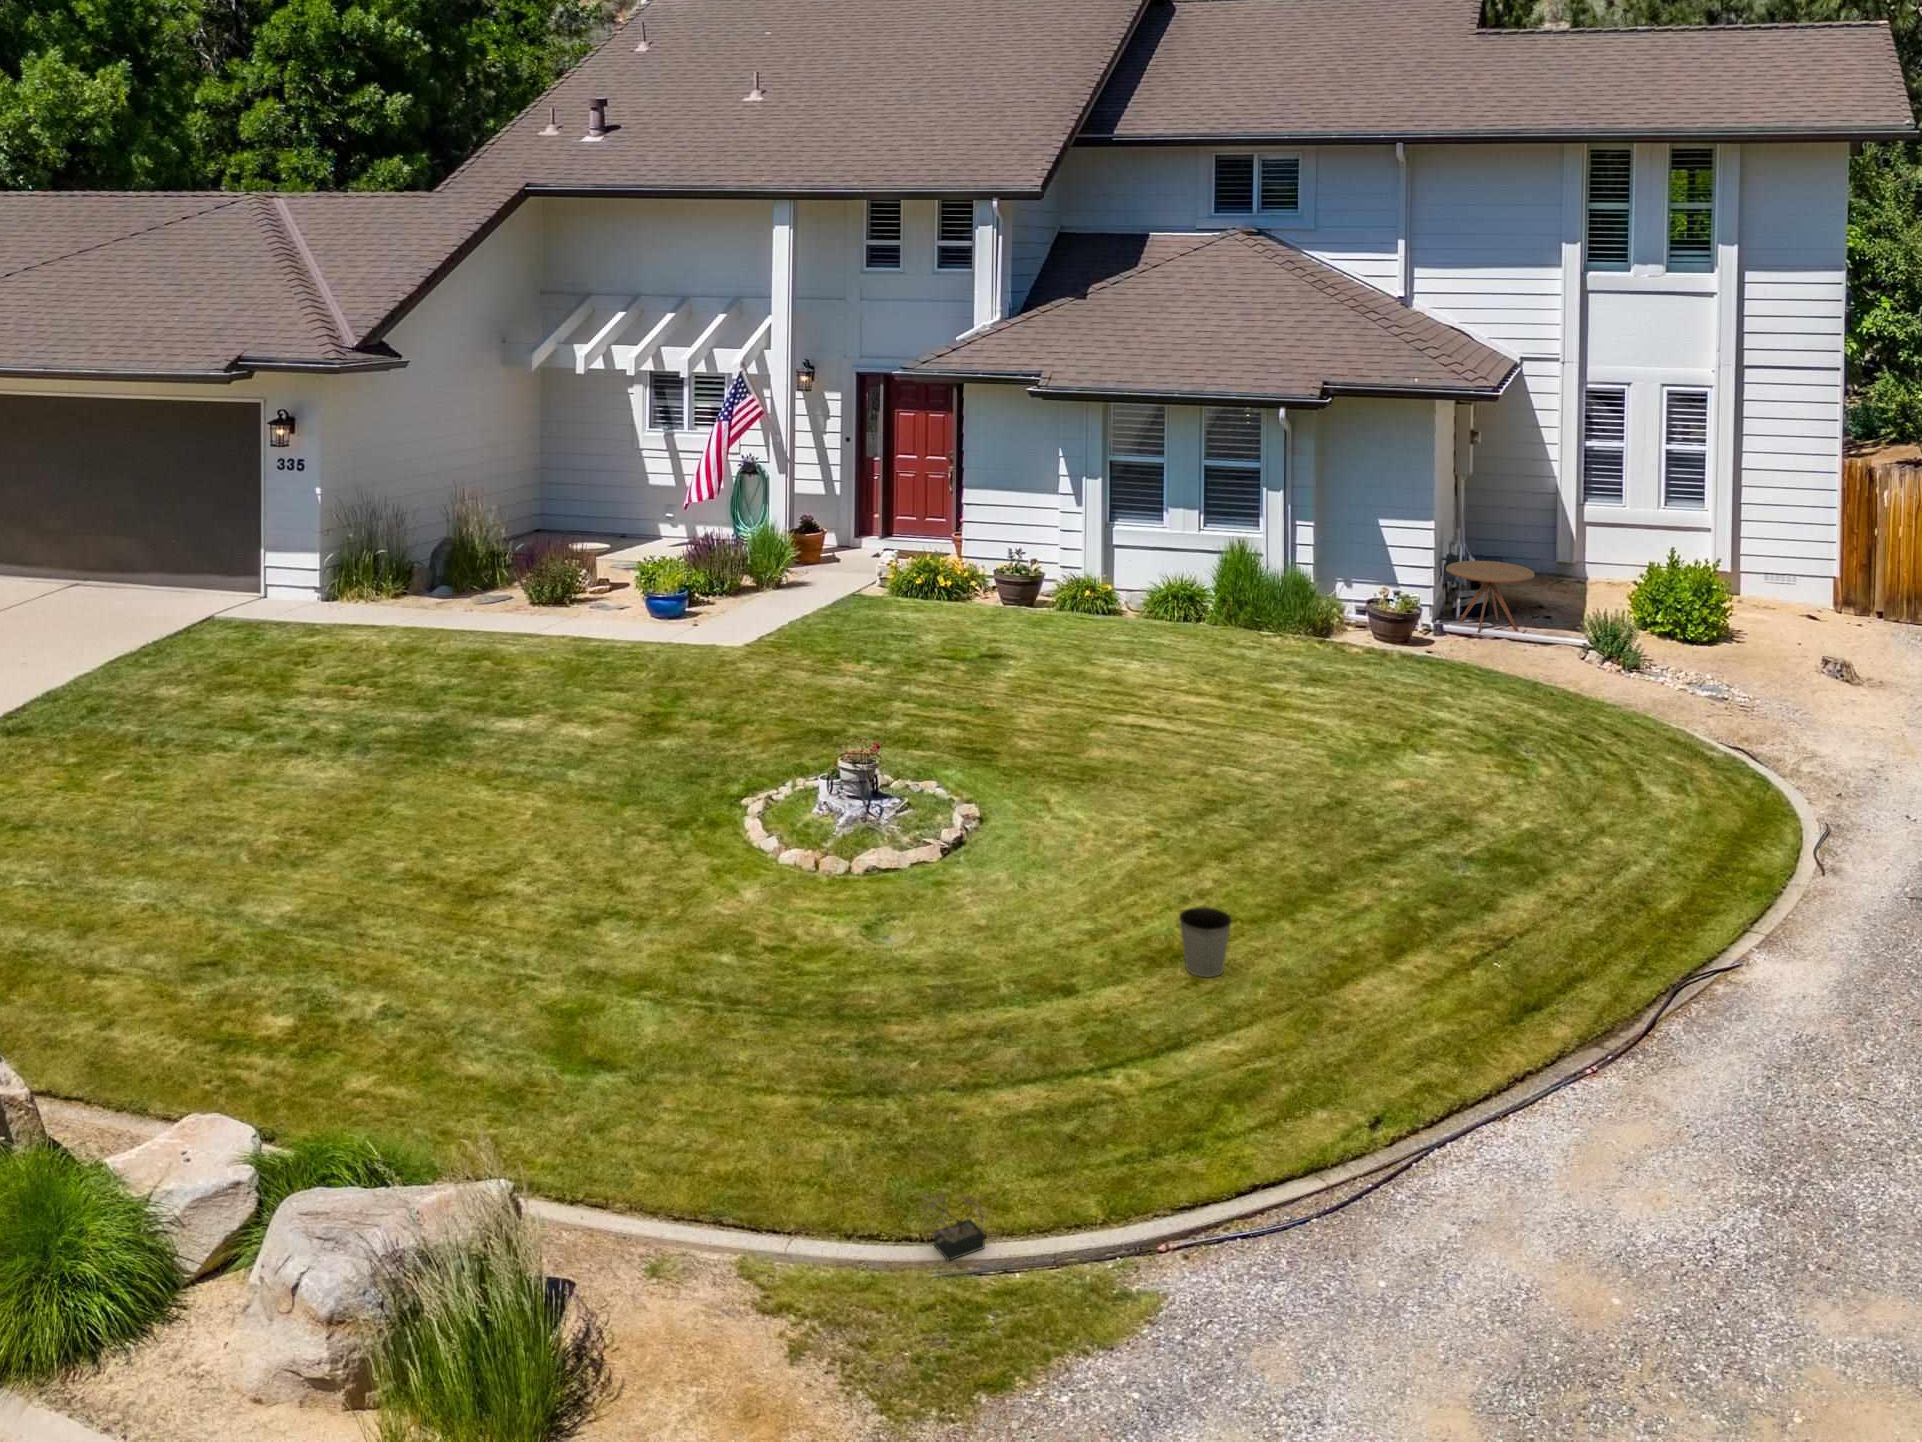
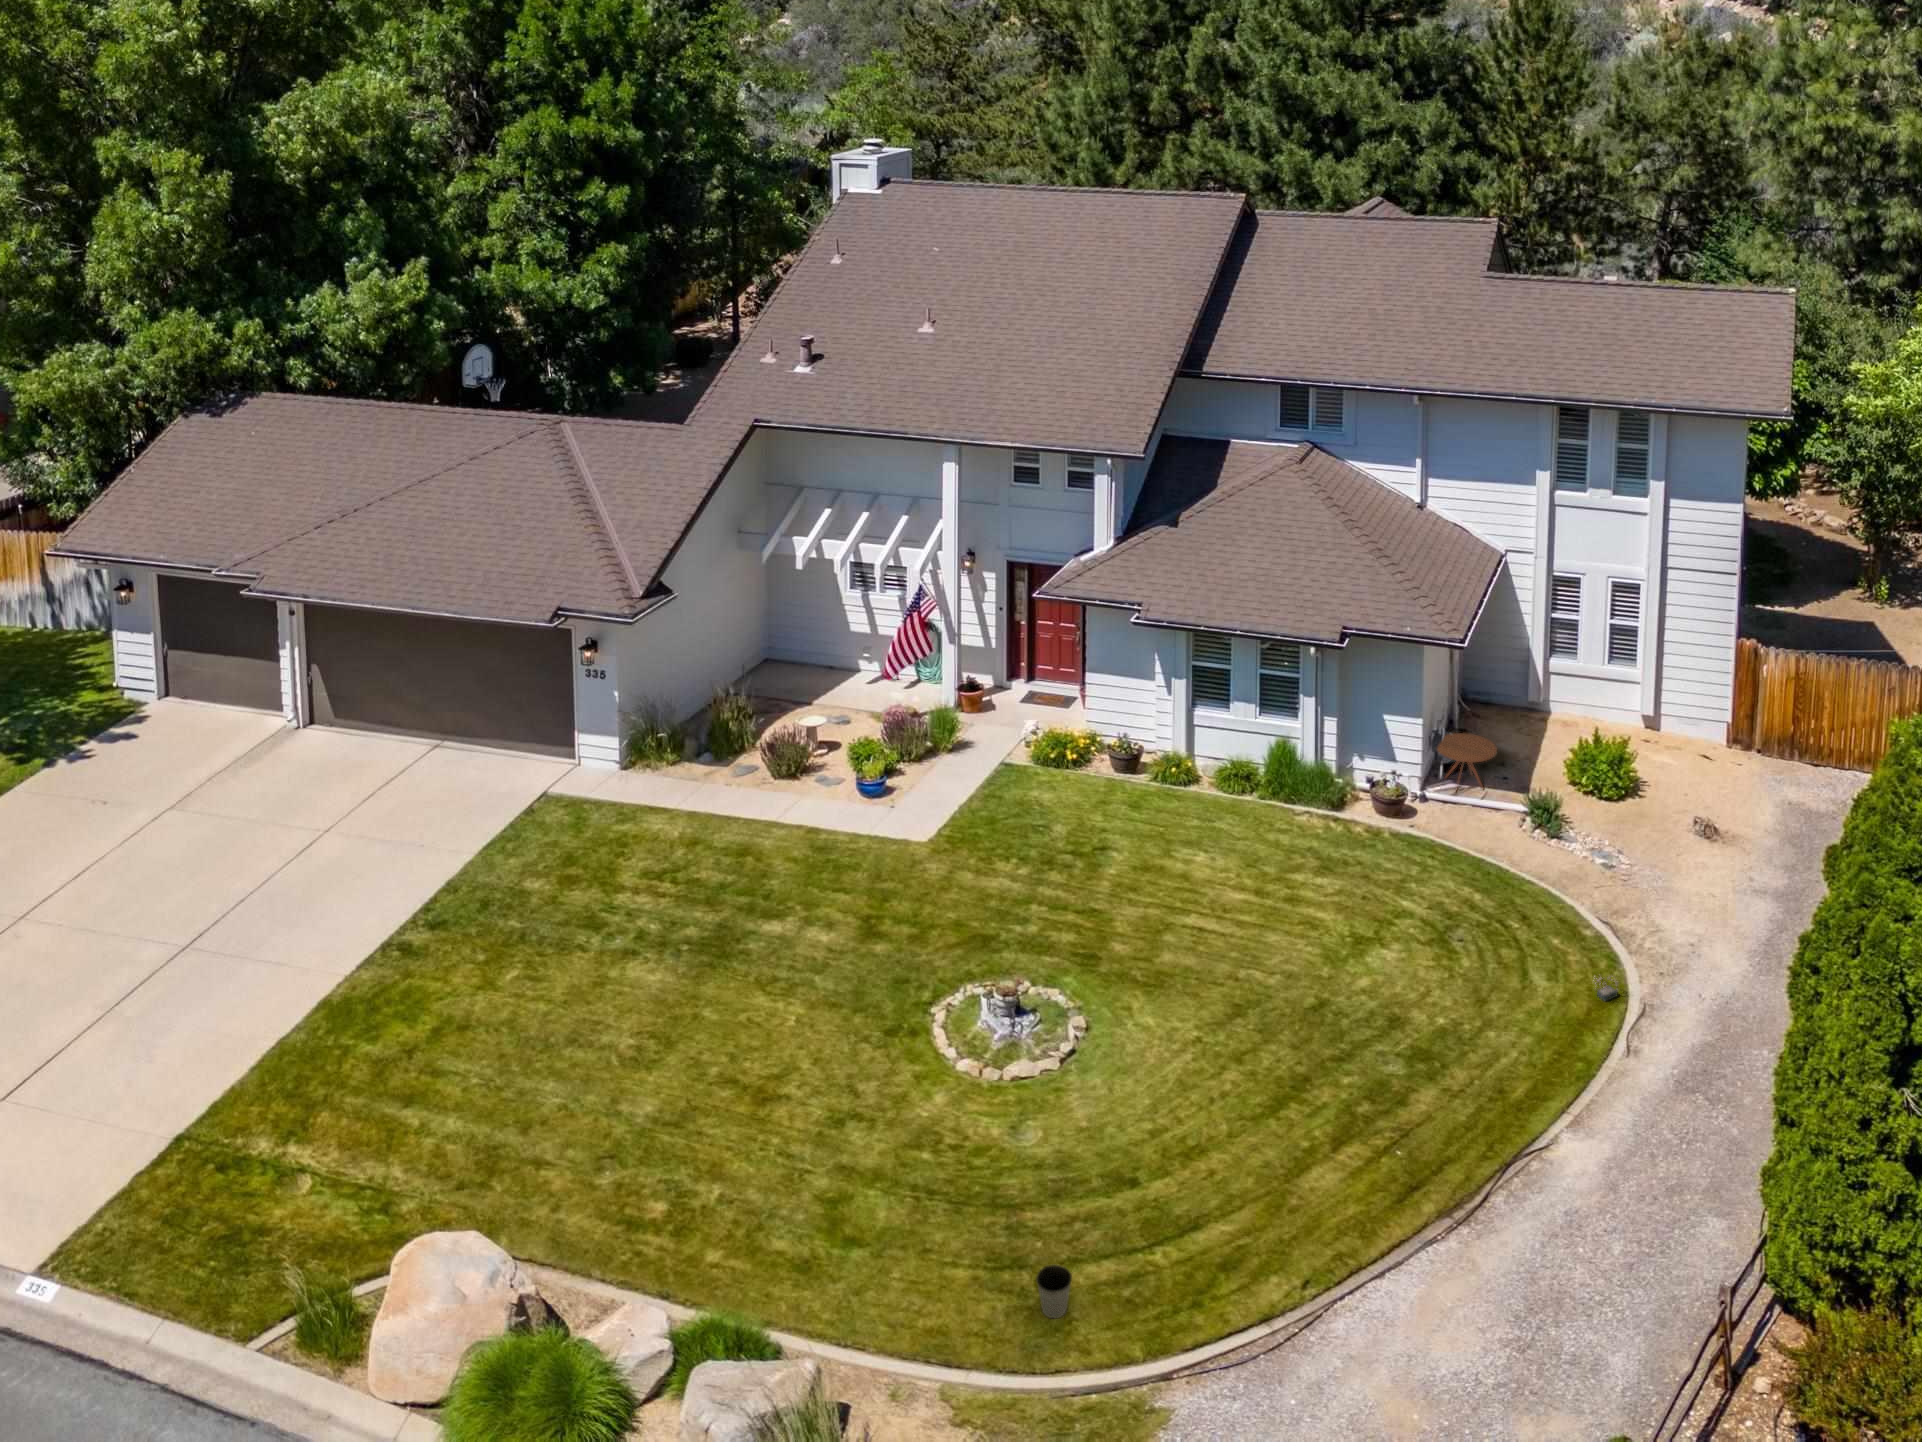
bucket: present [1179,907,1232,977] -> present [1036,1265,1072,1318]
decorative plant: present [922,1194,989,1260] -> present [1594,977,1618,1001]

